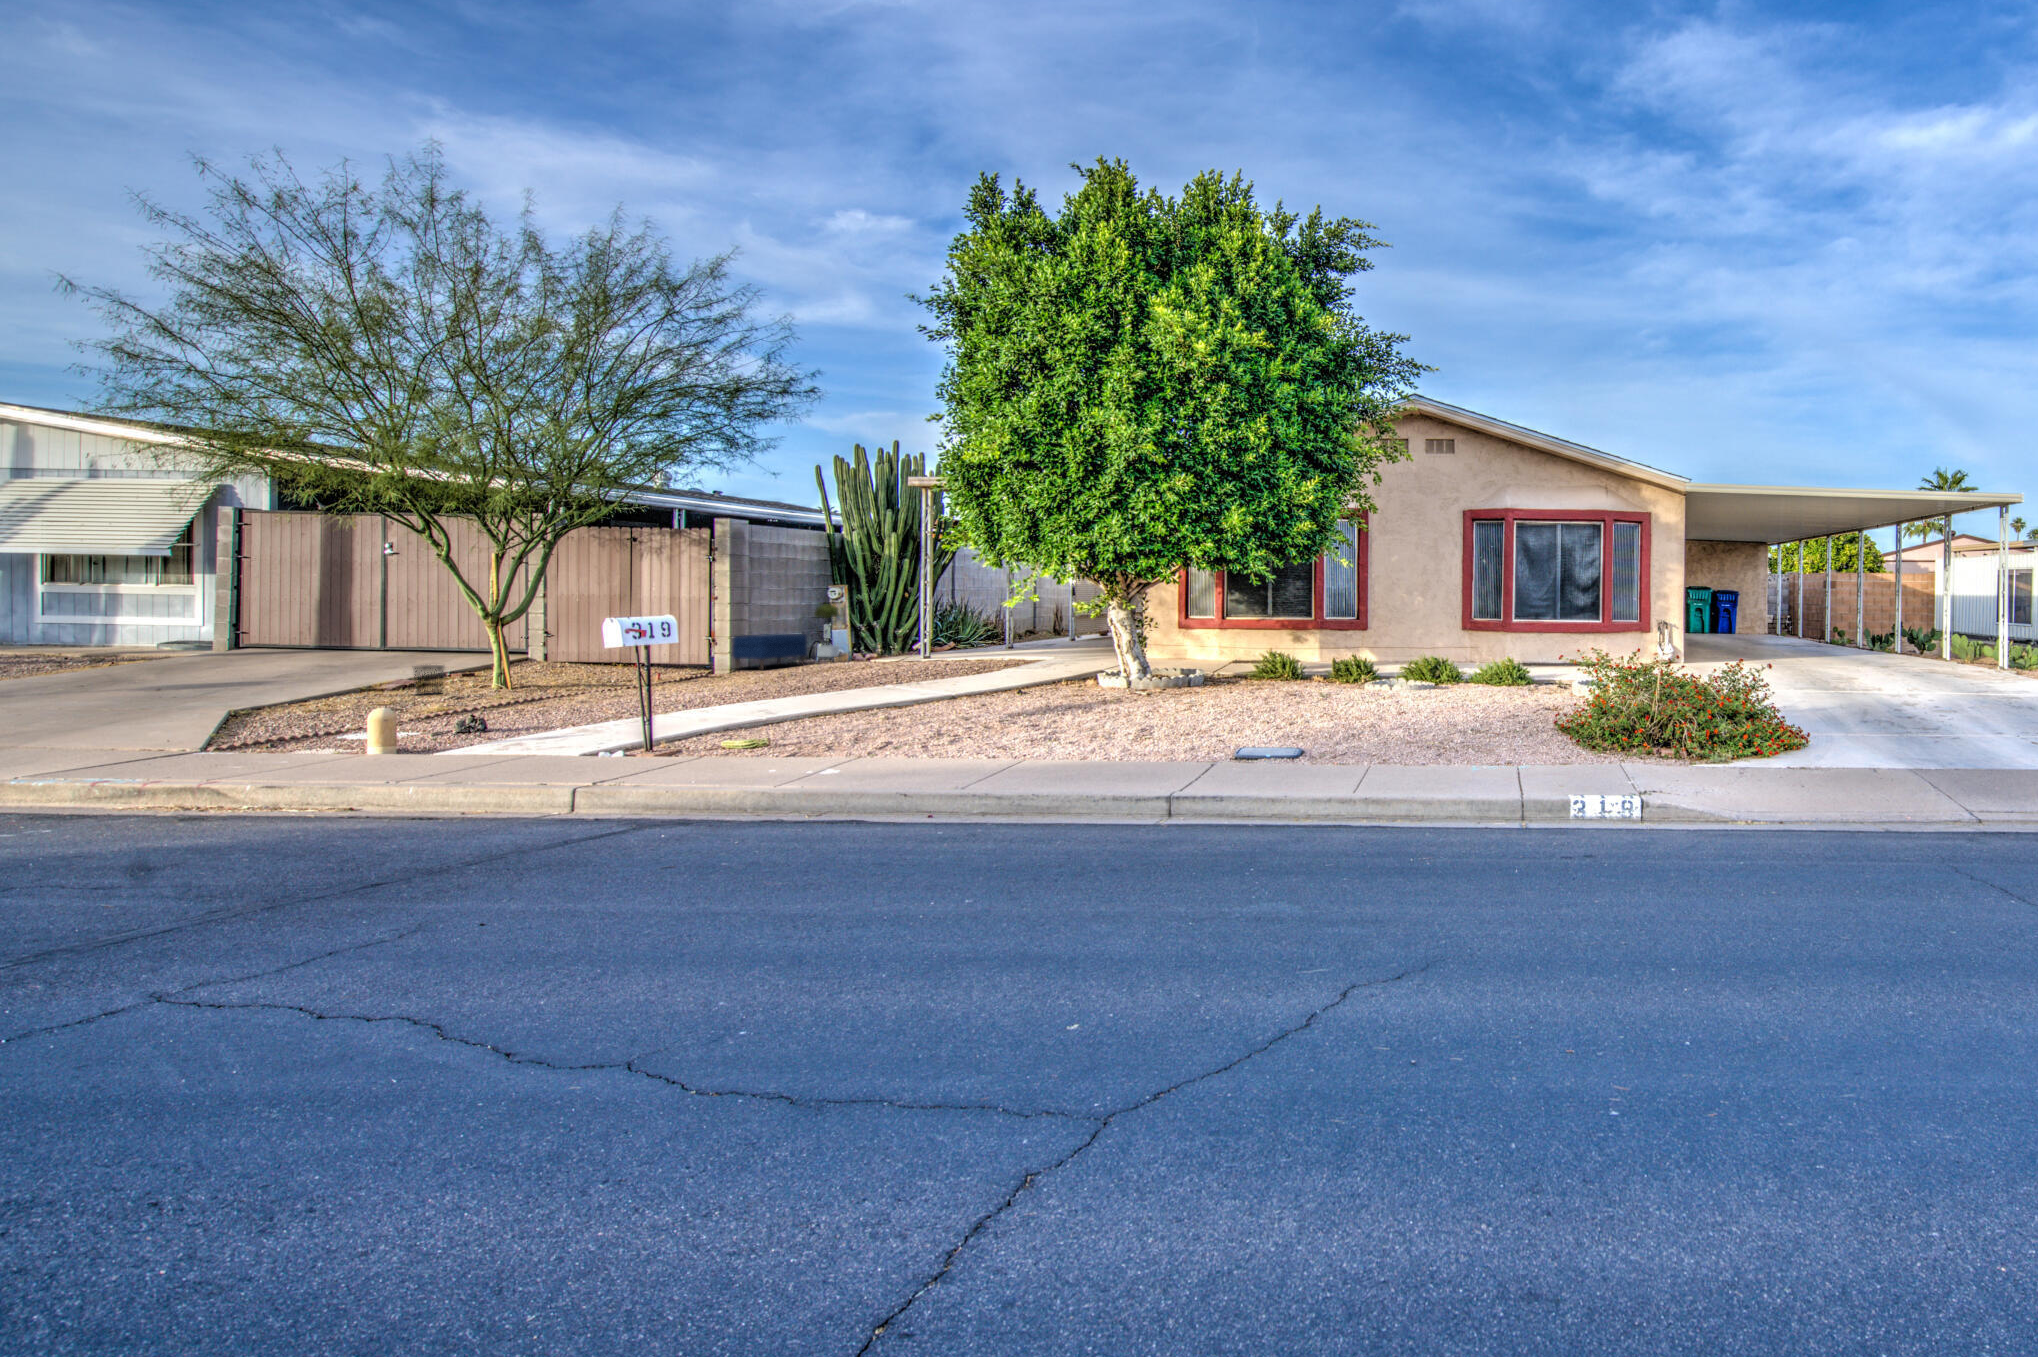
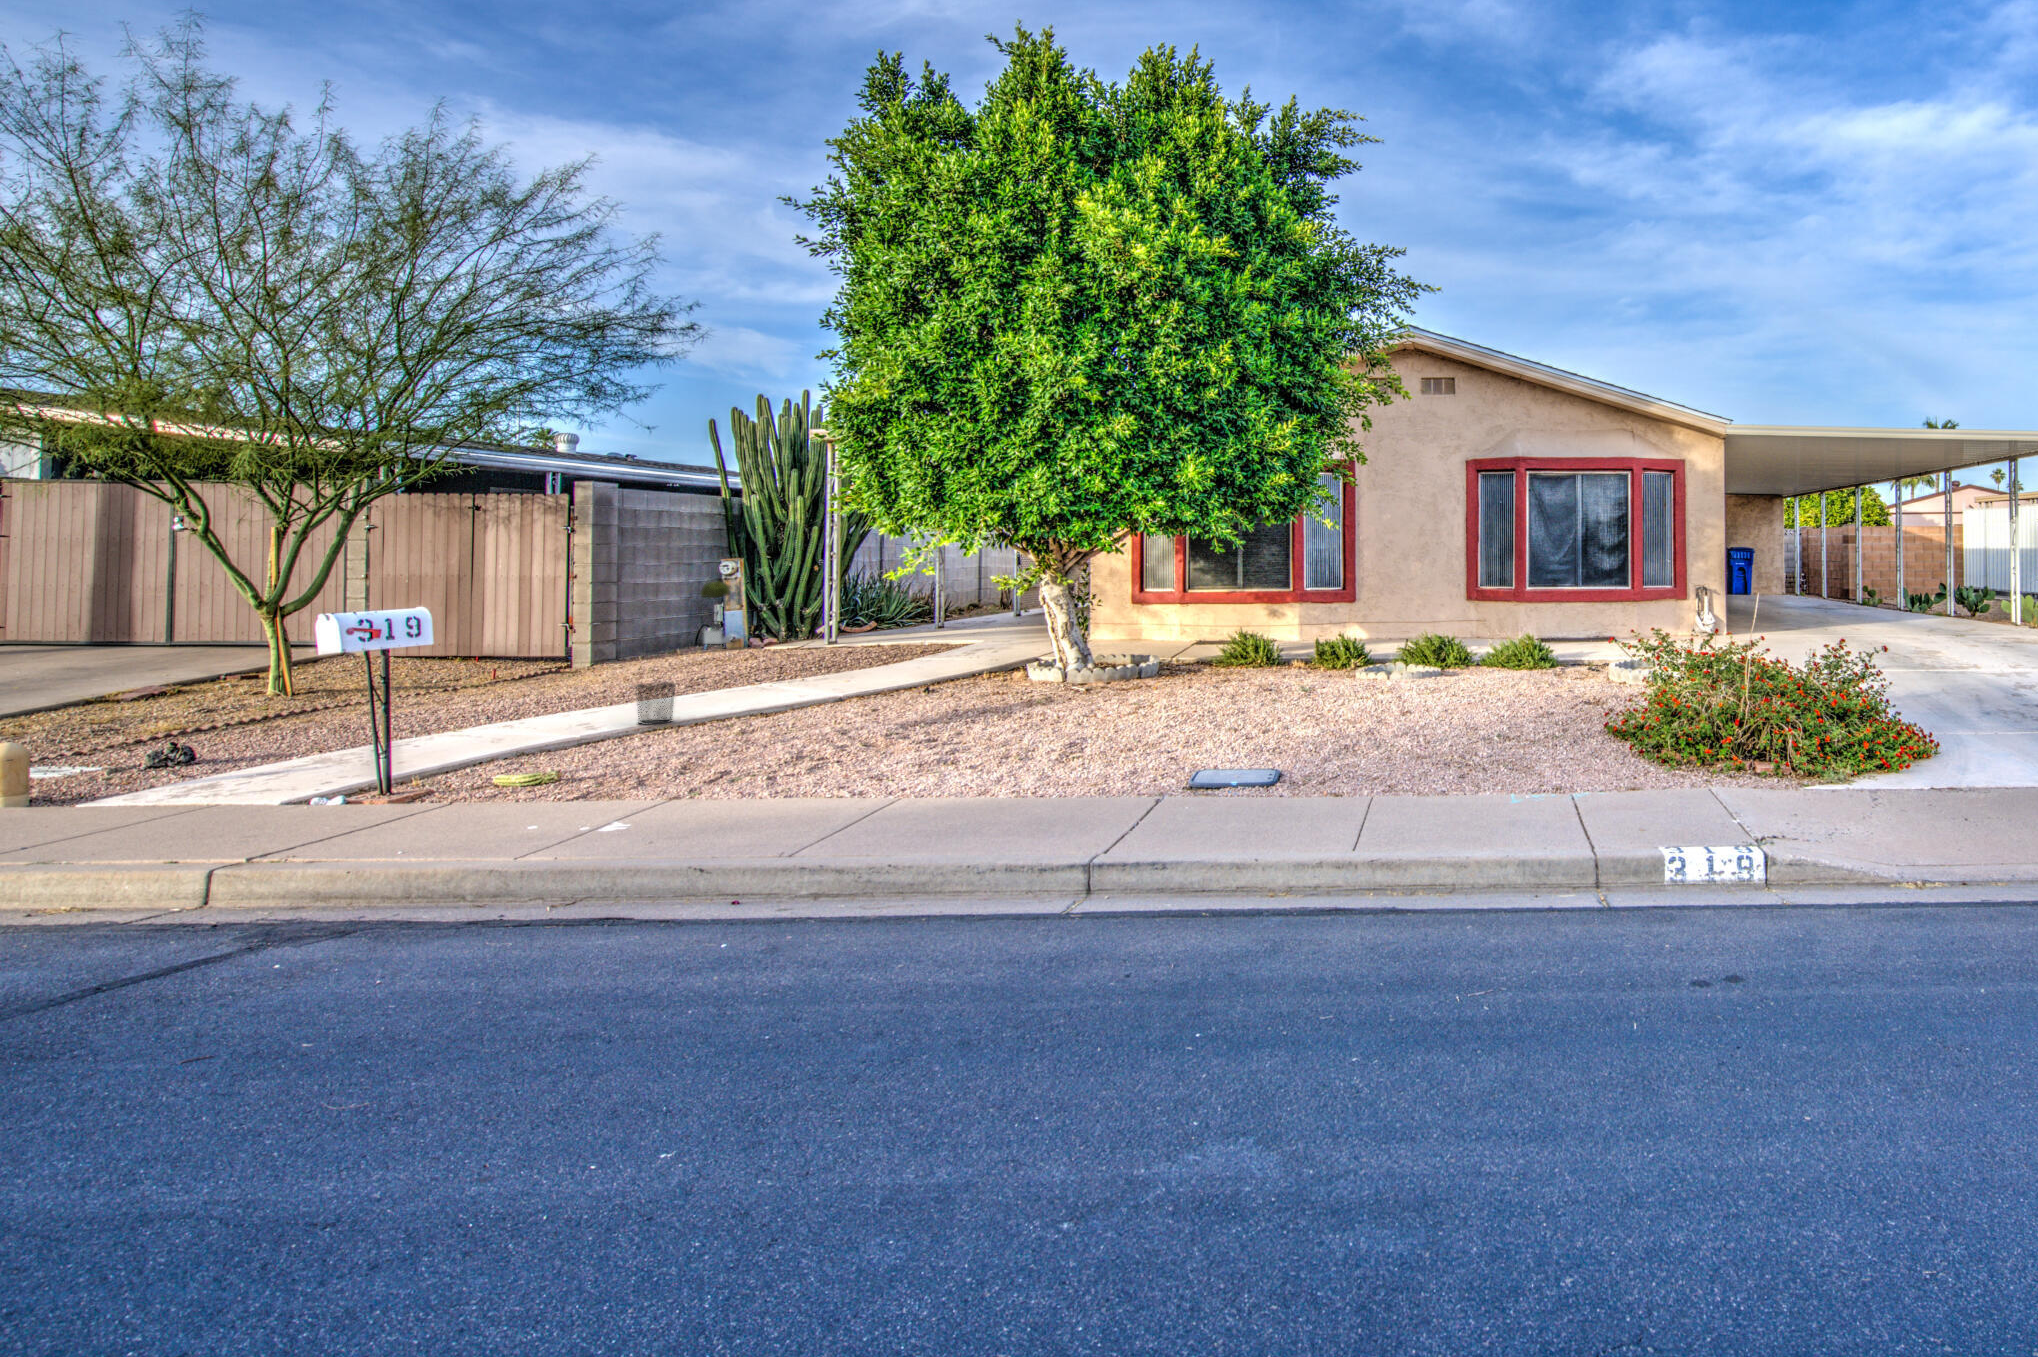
bench: present [732,634,807,669] -> none [588,618,685,663]
waste bin: present [414,665,444,695] -> present [636,683,675,724]

